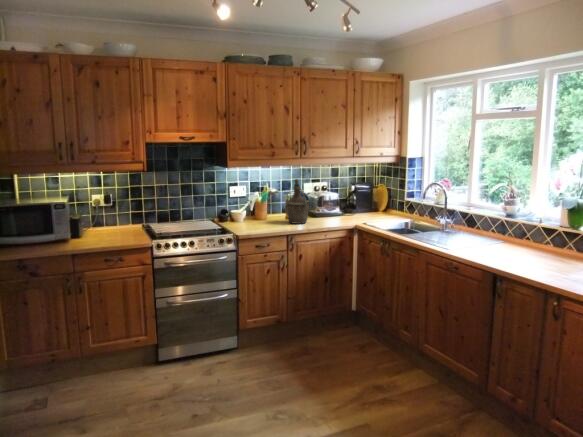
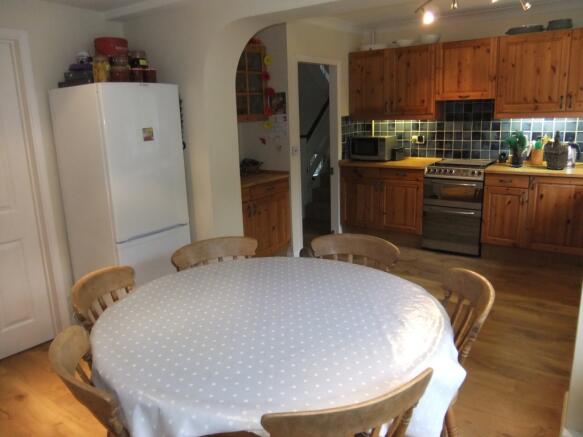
potted plant: none [242,180,268,226] -> present [503,130,527,167]

